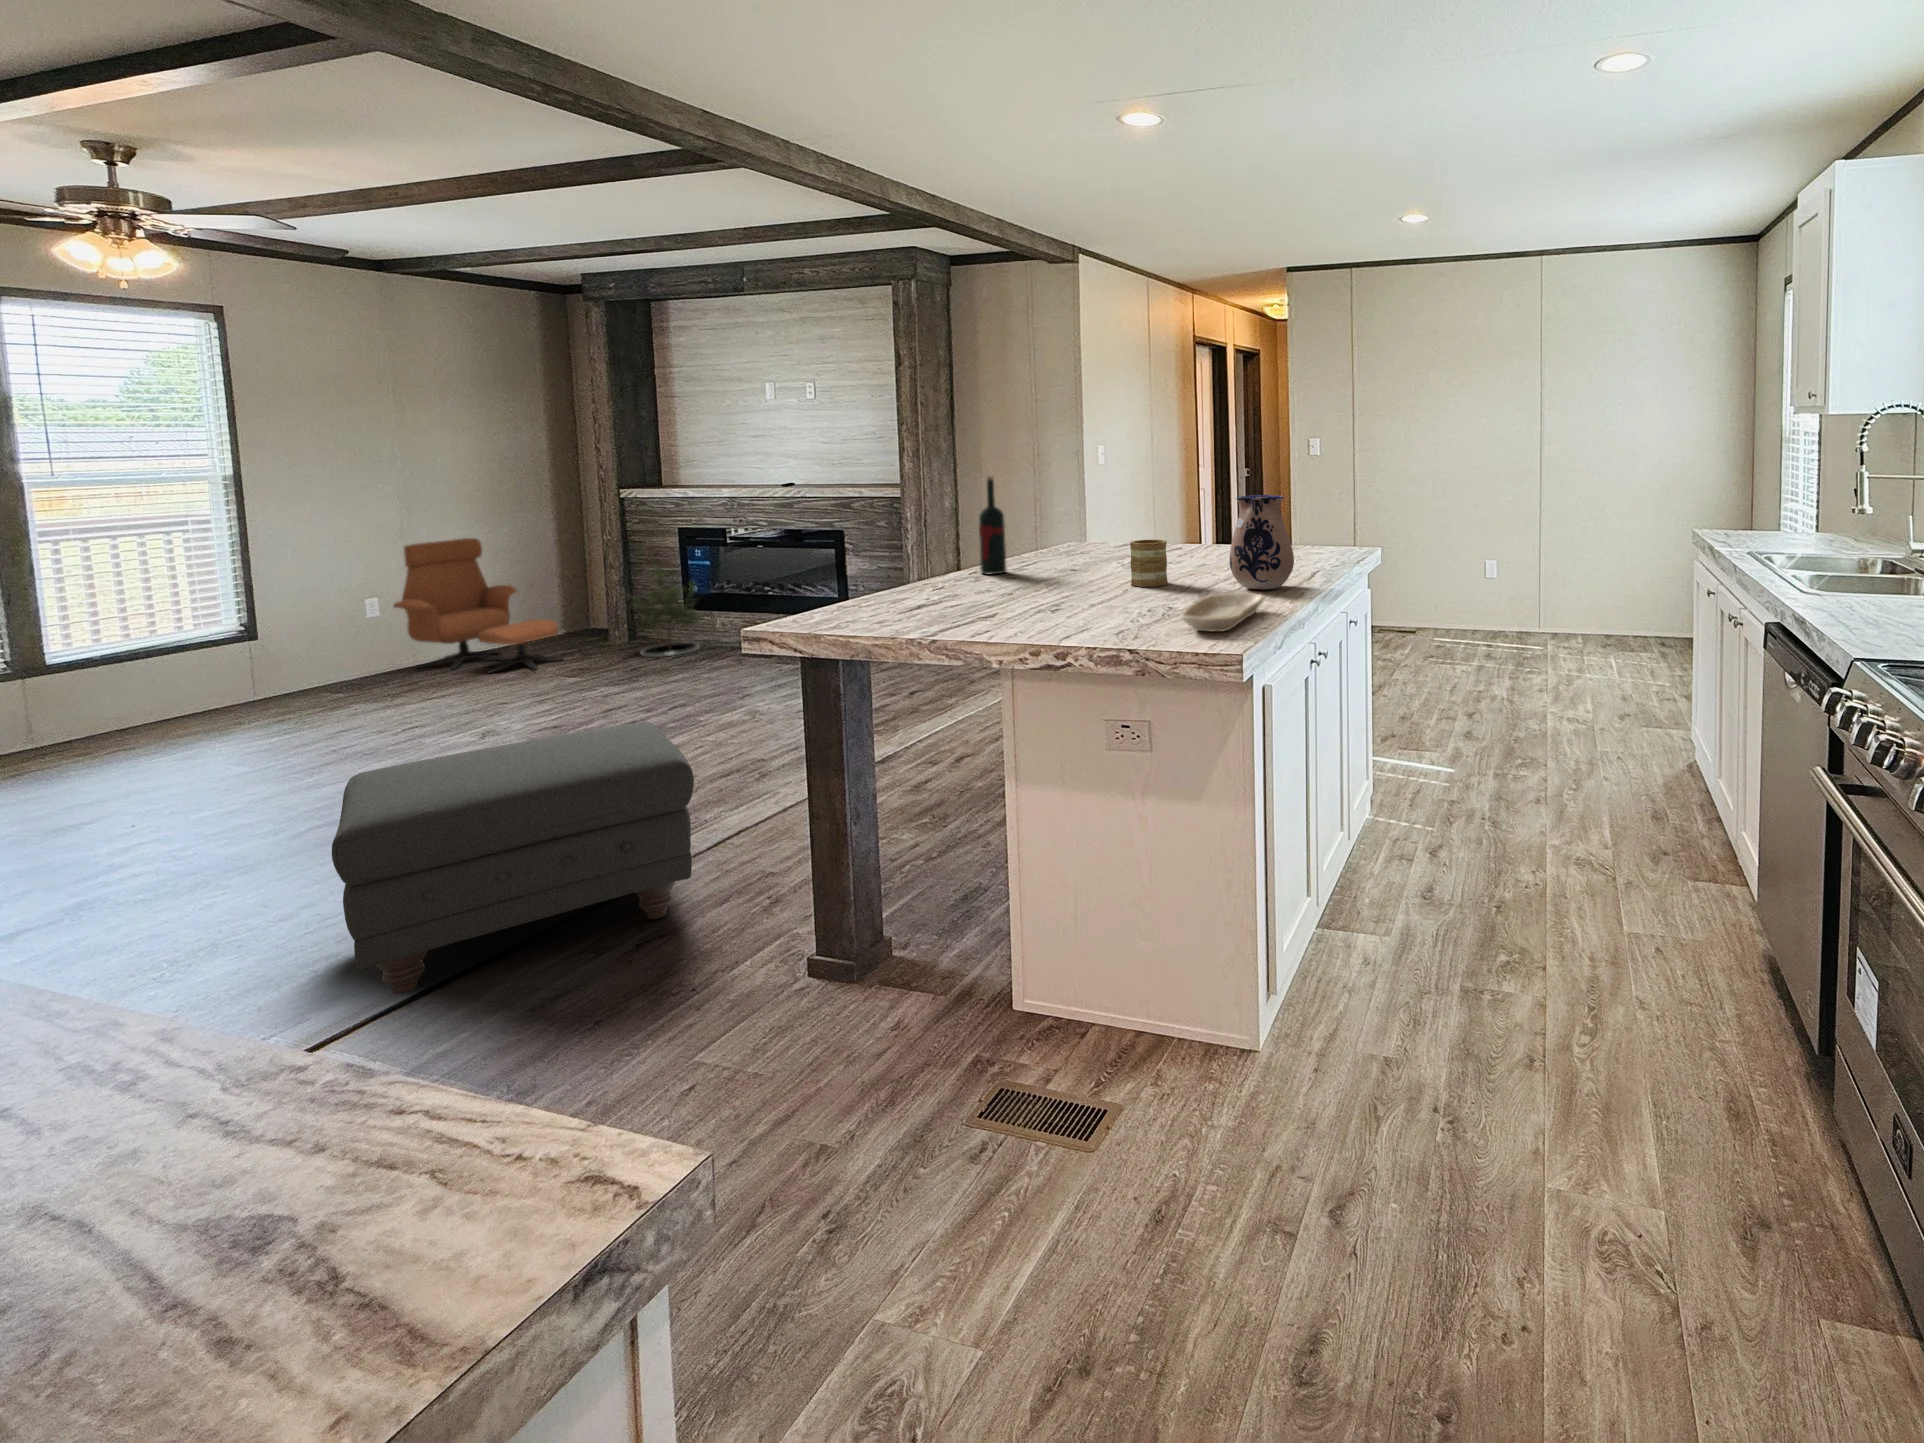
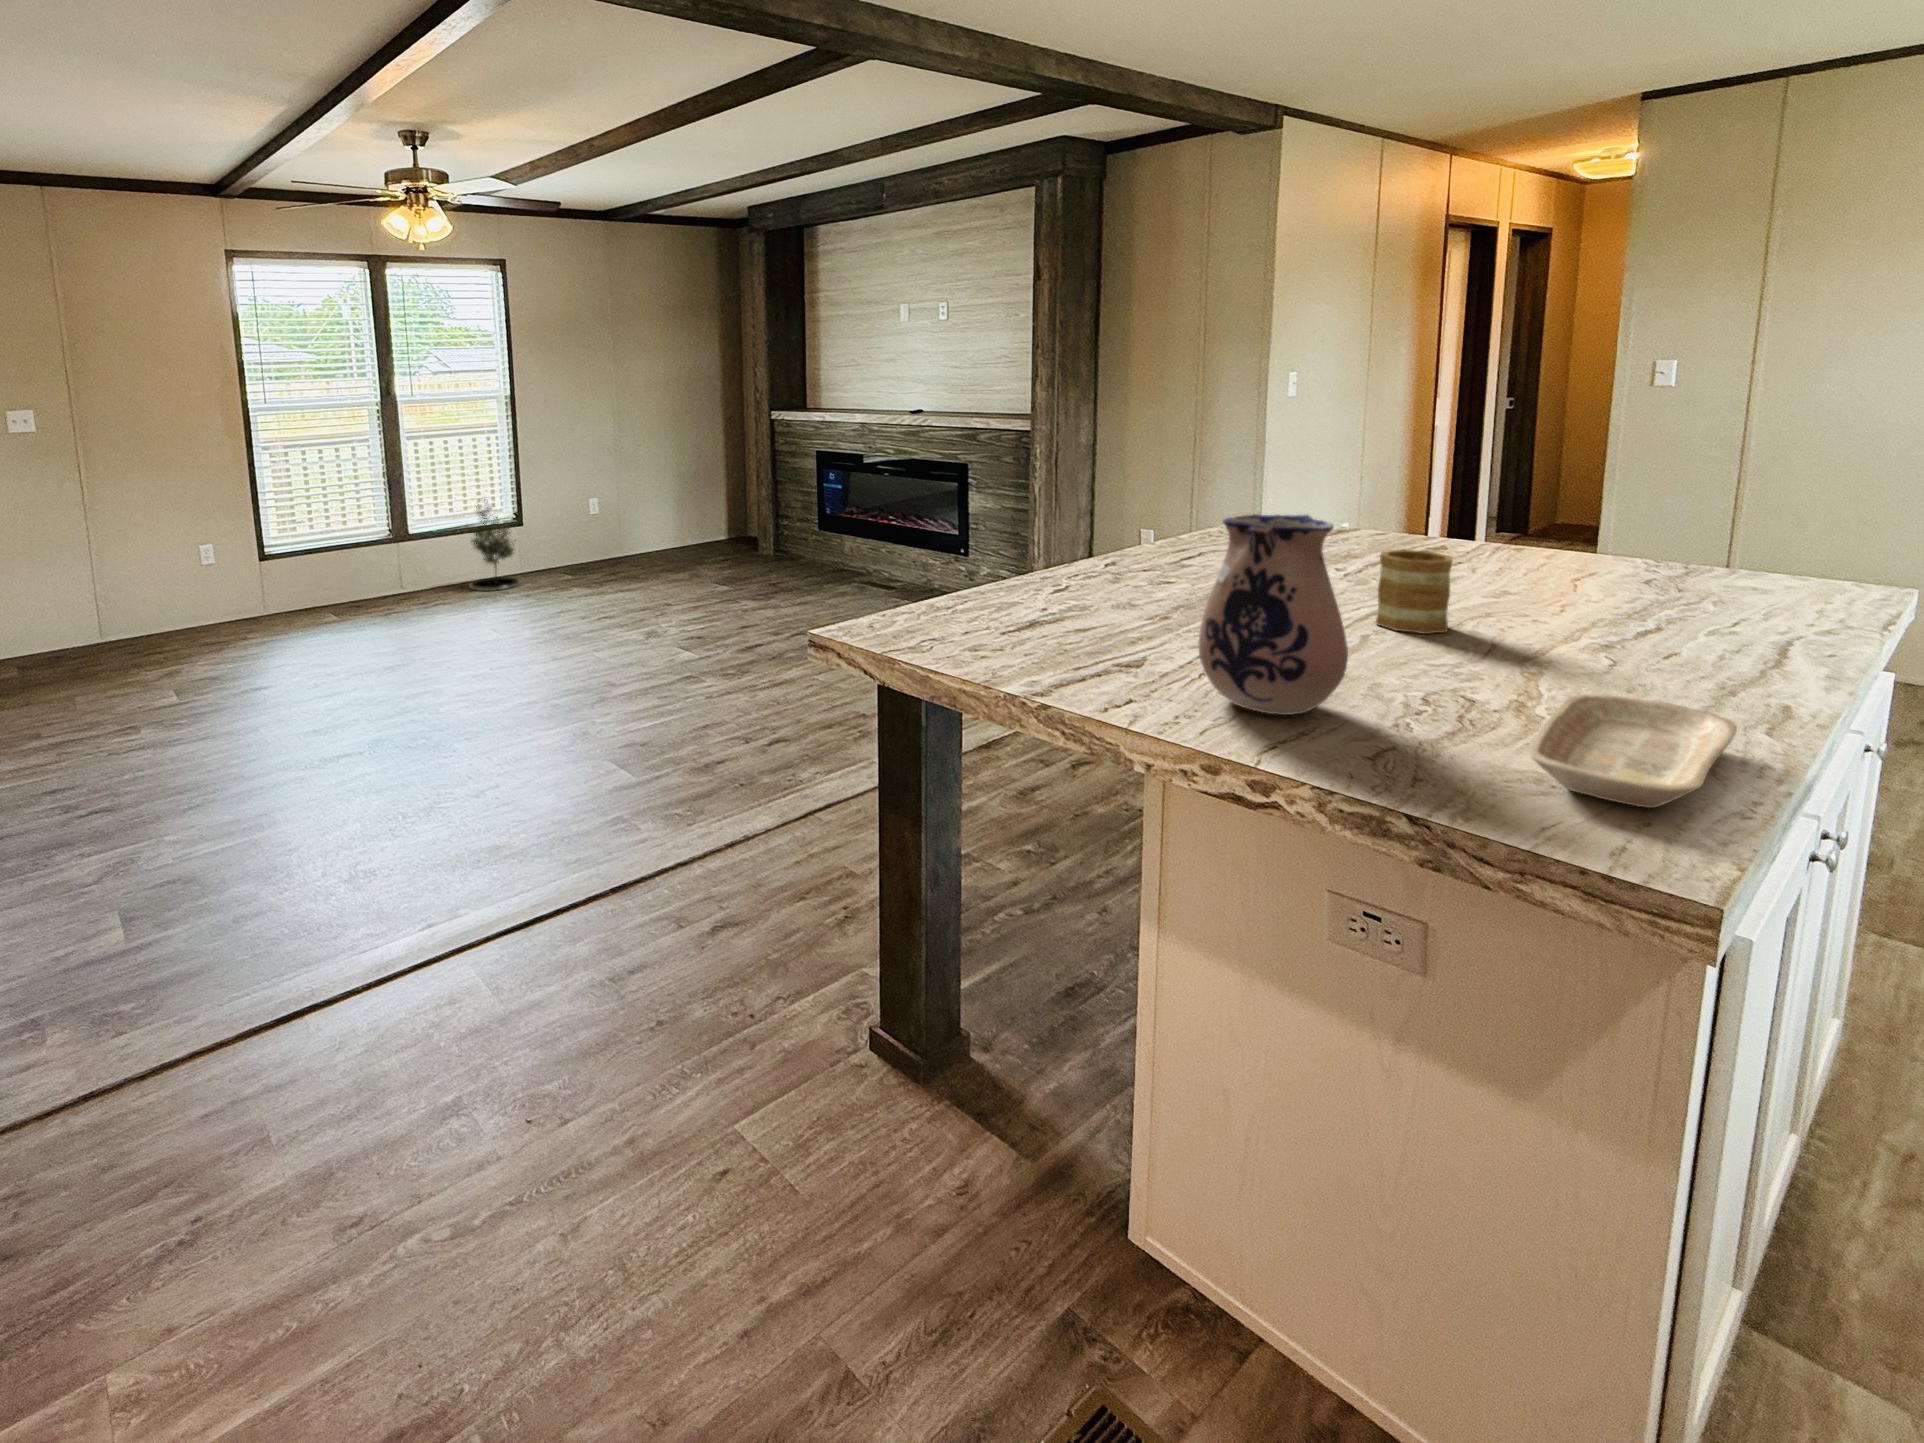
wine bottle: present [979,476,1006,574] -> none [1121,430,1161,569]
ceramic pitcher: present [1229,495,1294,590] -> present [1199,514,1348,715]
lounge chair: present [394,538,562,673] -> none [607,452,721,575]
potted tree: present [629,561,700,657] -> present [467,500,521,591]
ottoman: present [332,721,694,994] -> none [475,674,774,908]

